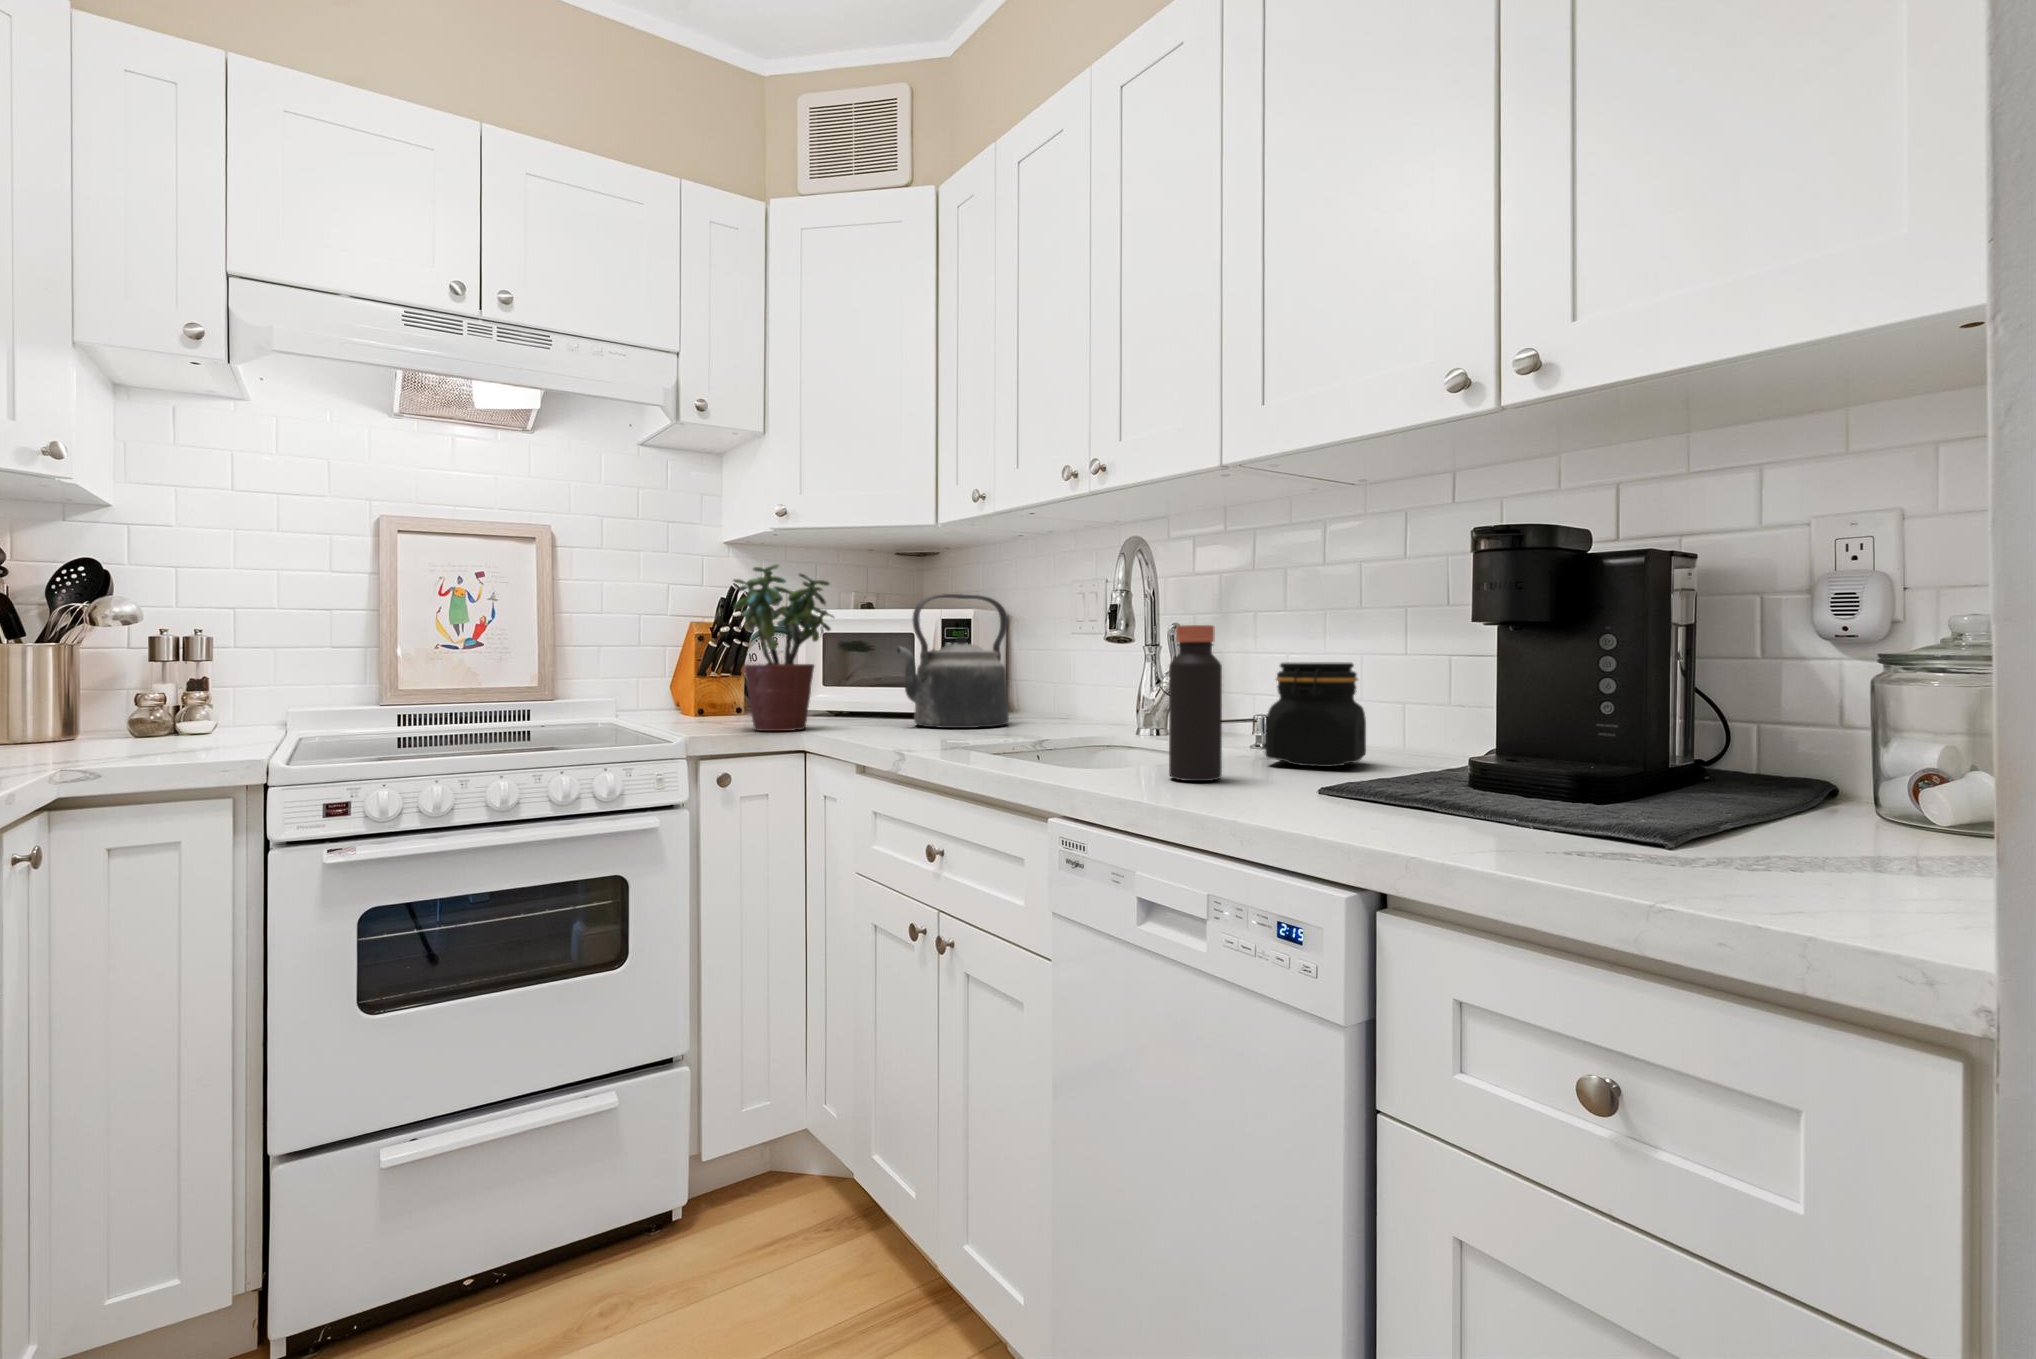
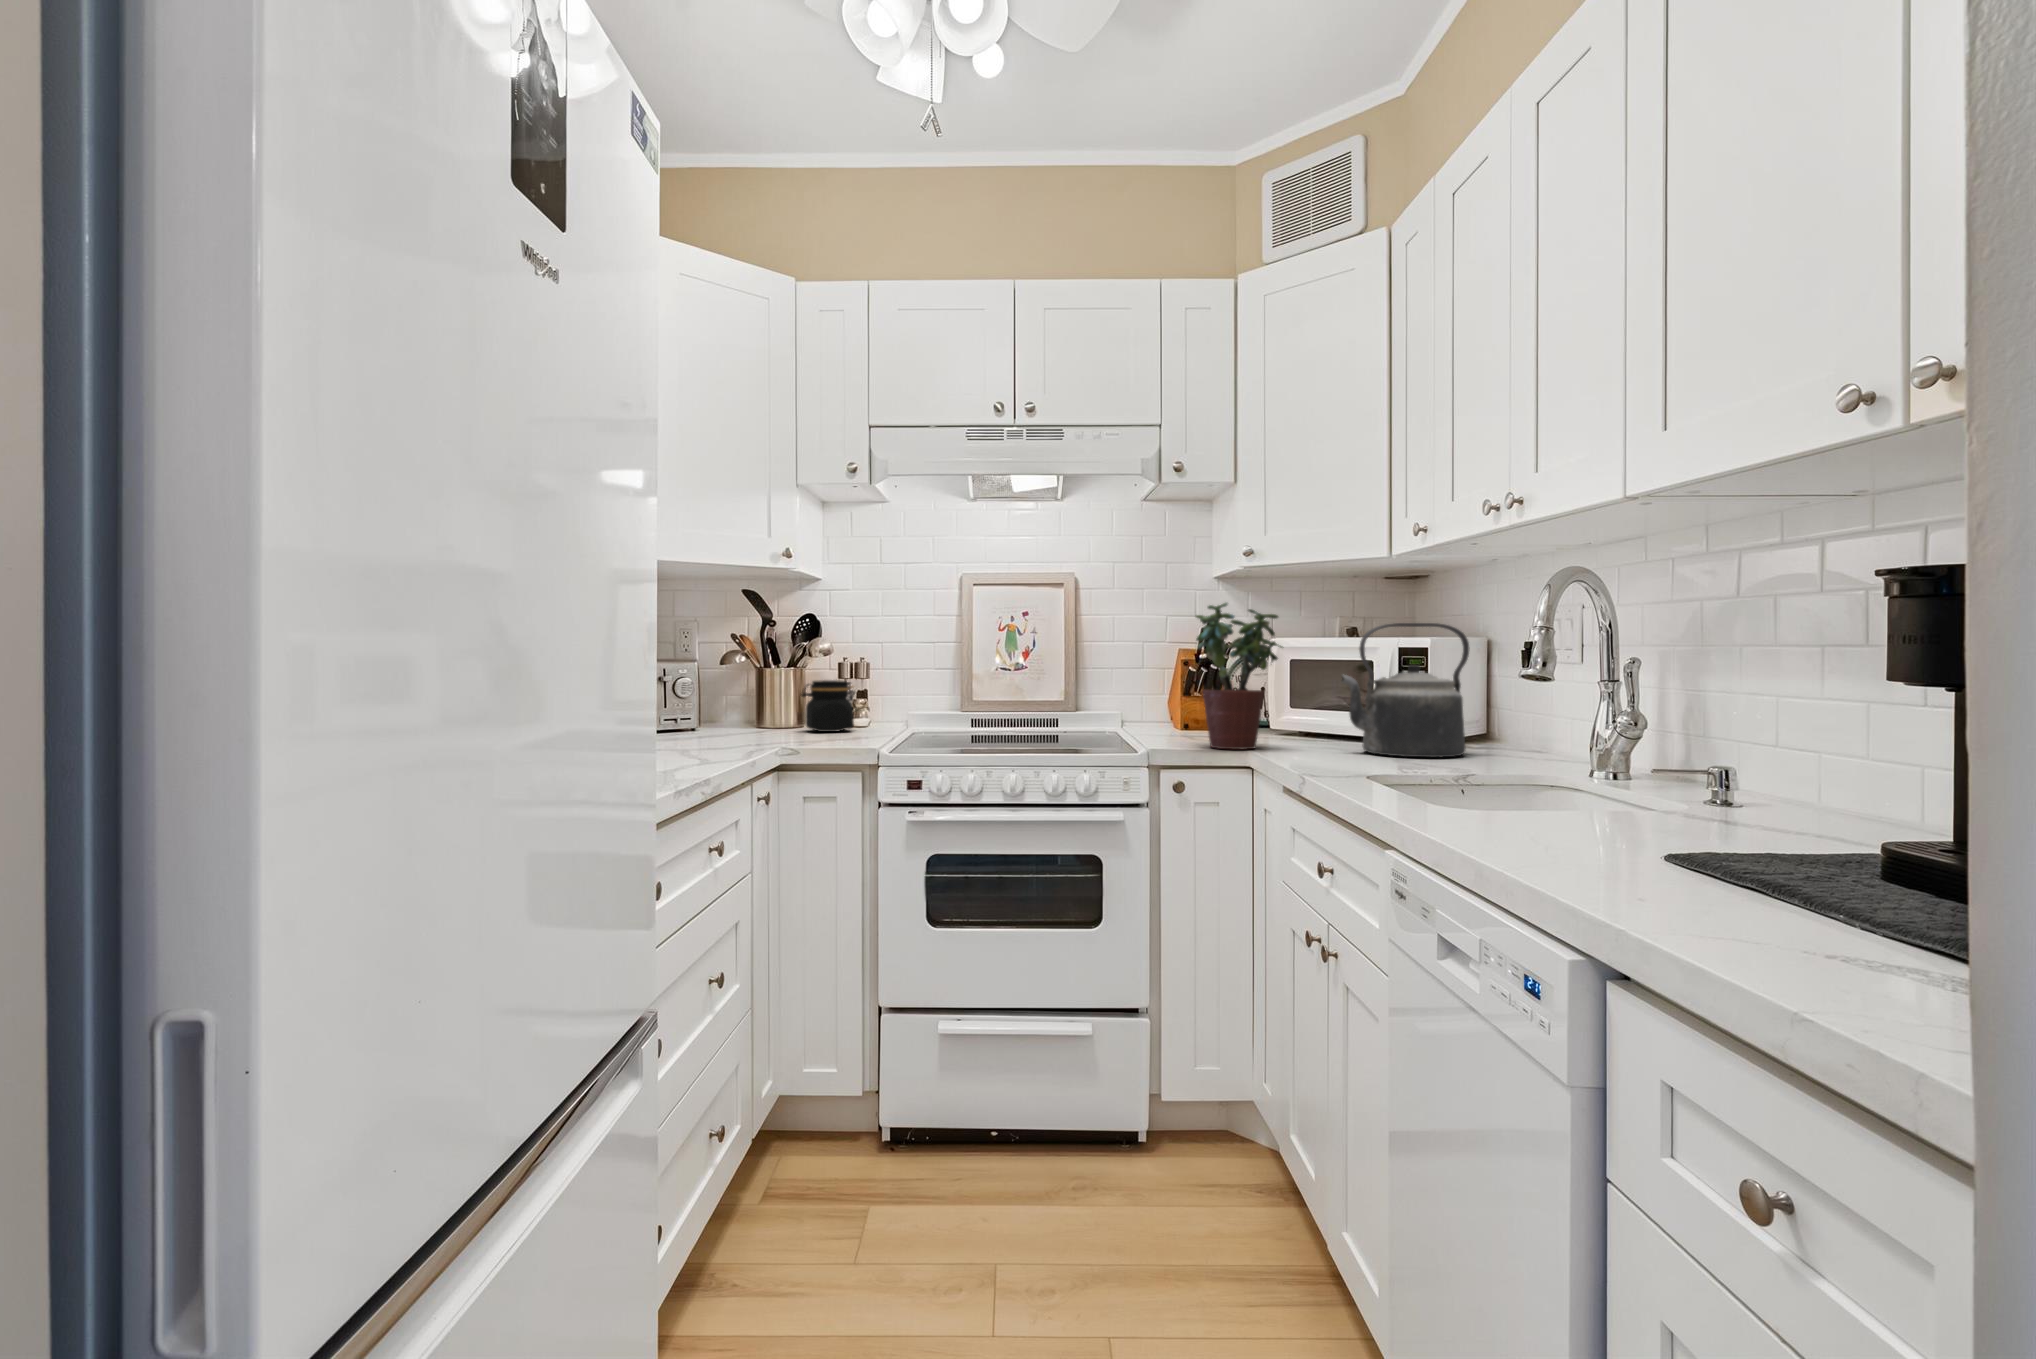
bottle: present [1169,625,1222,781] -> none [1505,674,1564,828]
jar: present [1265,662,1366,767] -> present [801,680,856,732]

